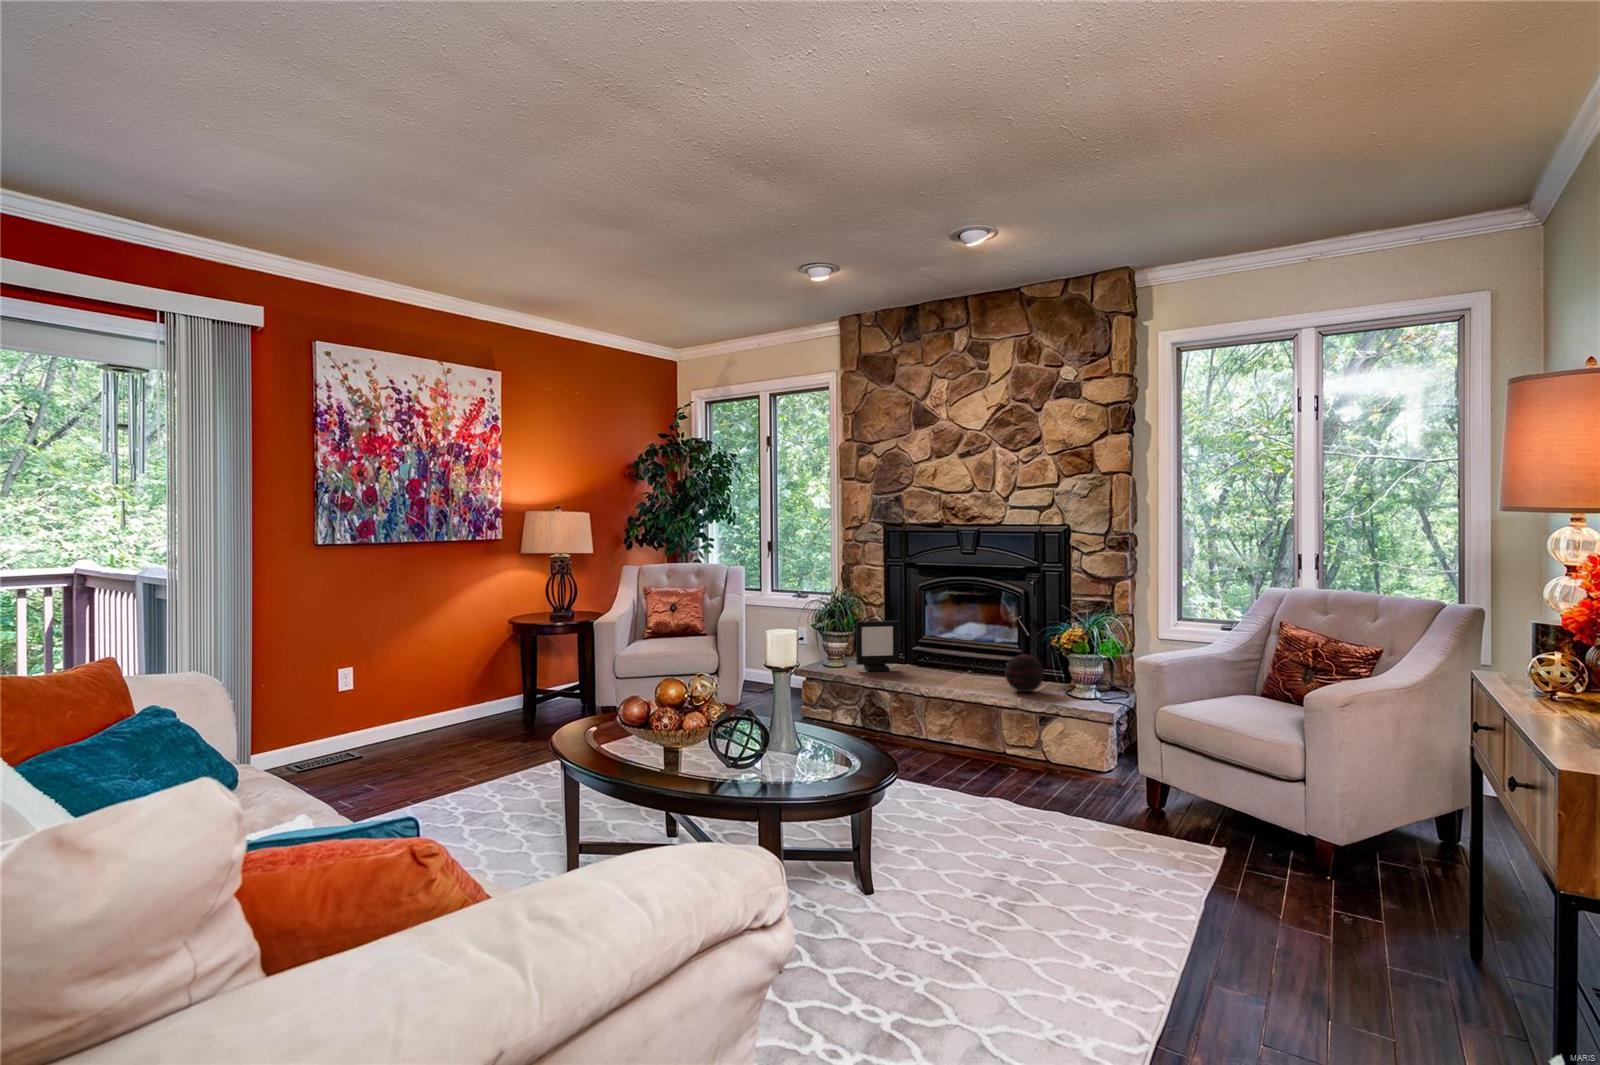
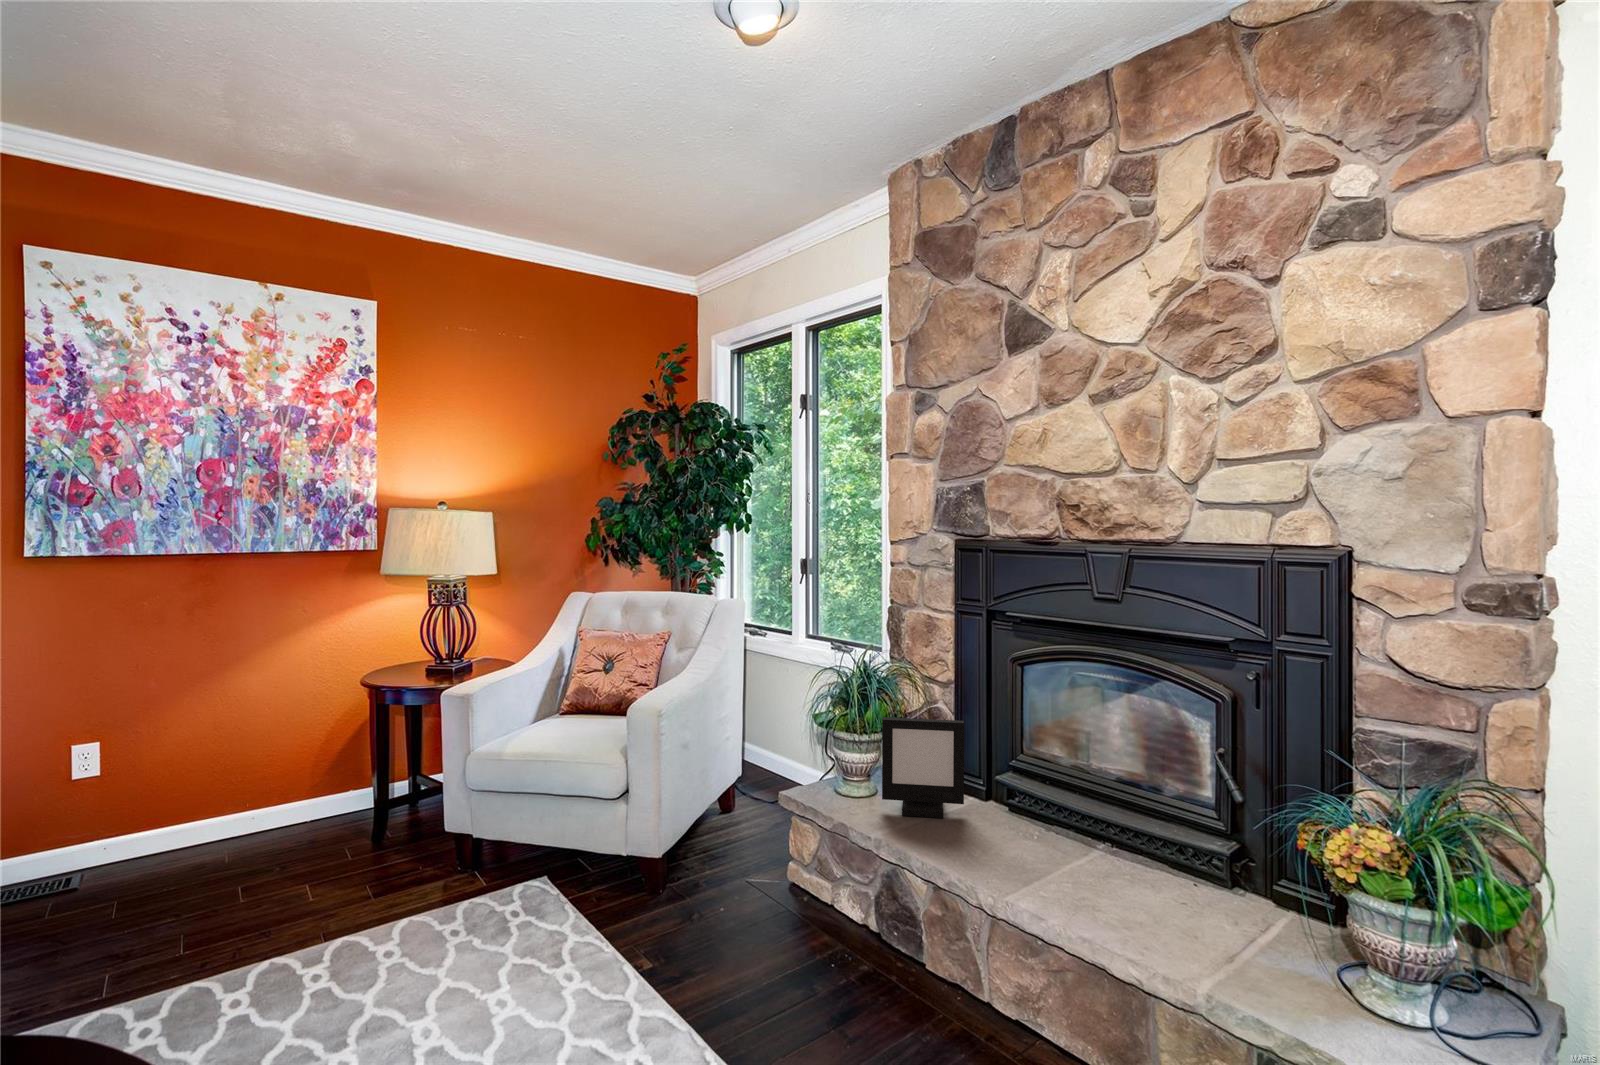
decorative orb: present [1005,655,1044,692] -> none [1169,850,1270,949]

